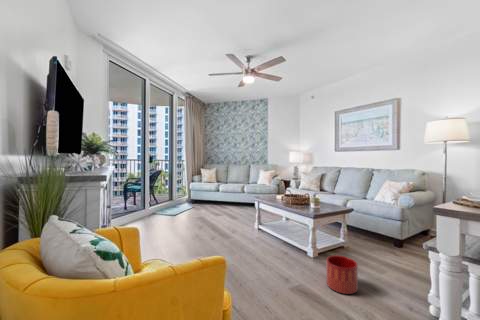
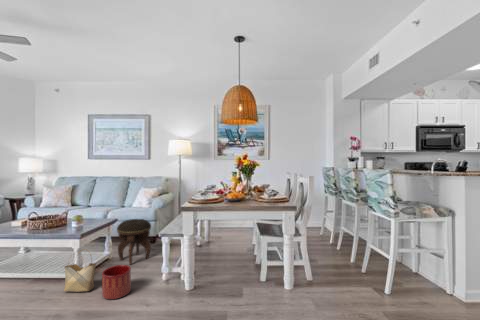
footstool: none [351,212,392,263] -> present [117,219,151,265]
woven basket: none [298,229,324,271] -> present [64,263,96,292]

